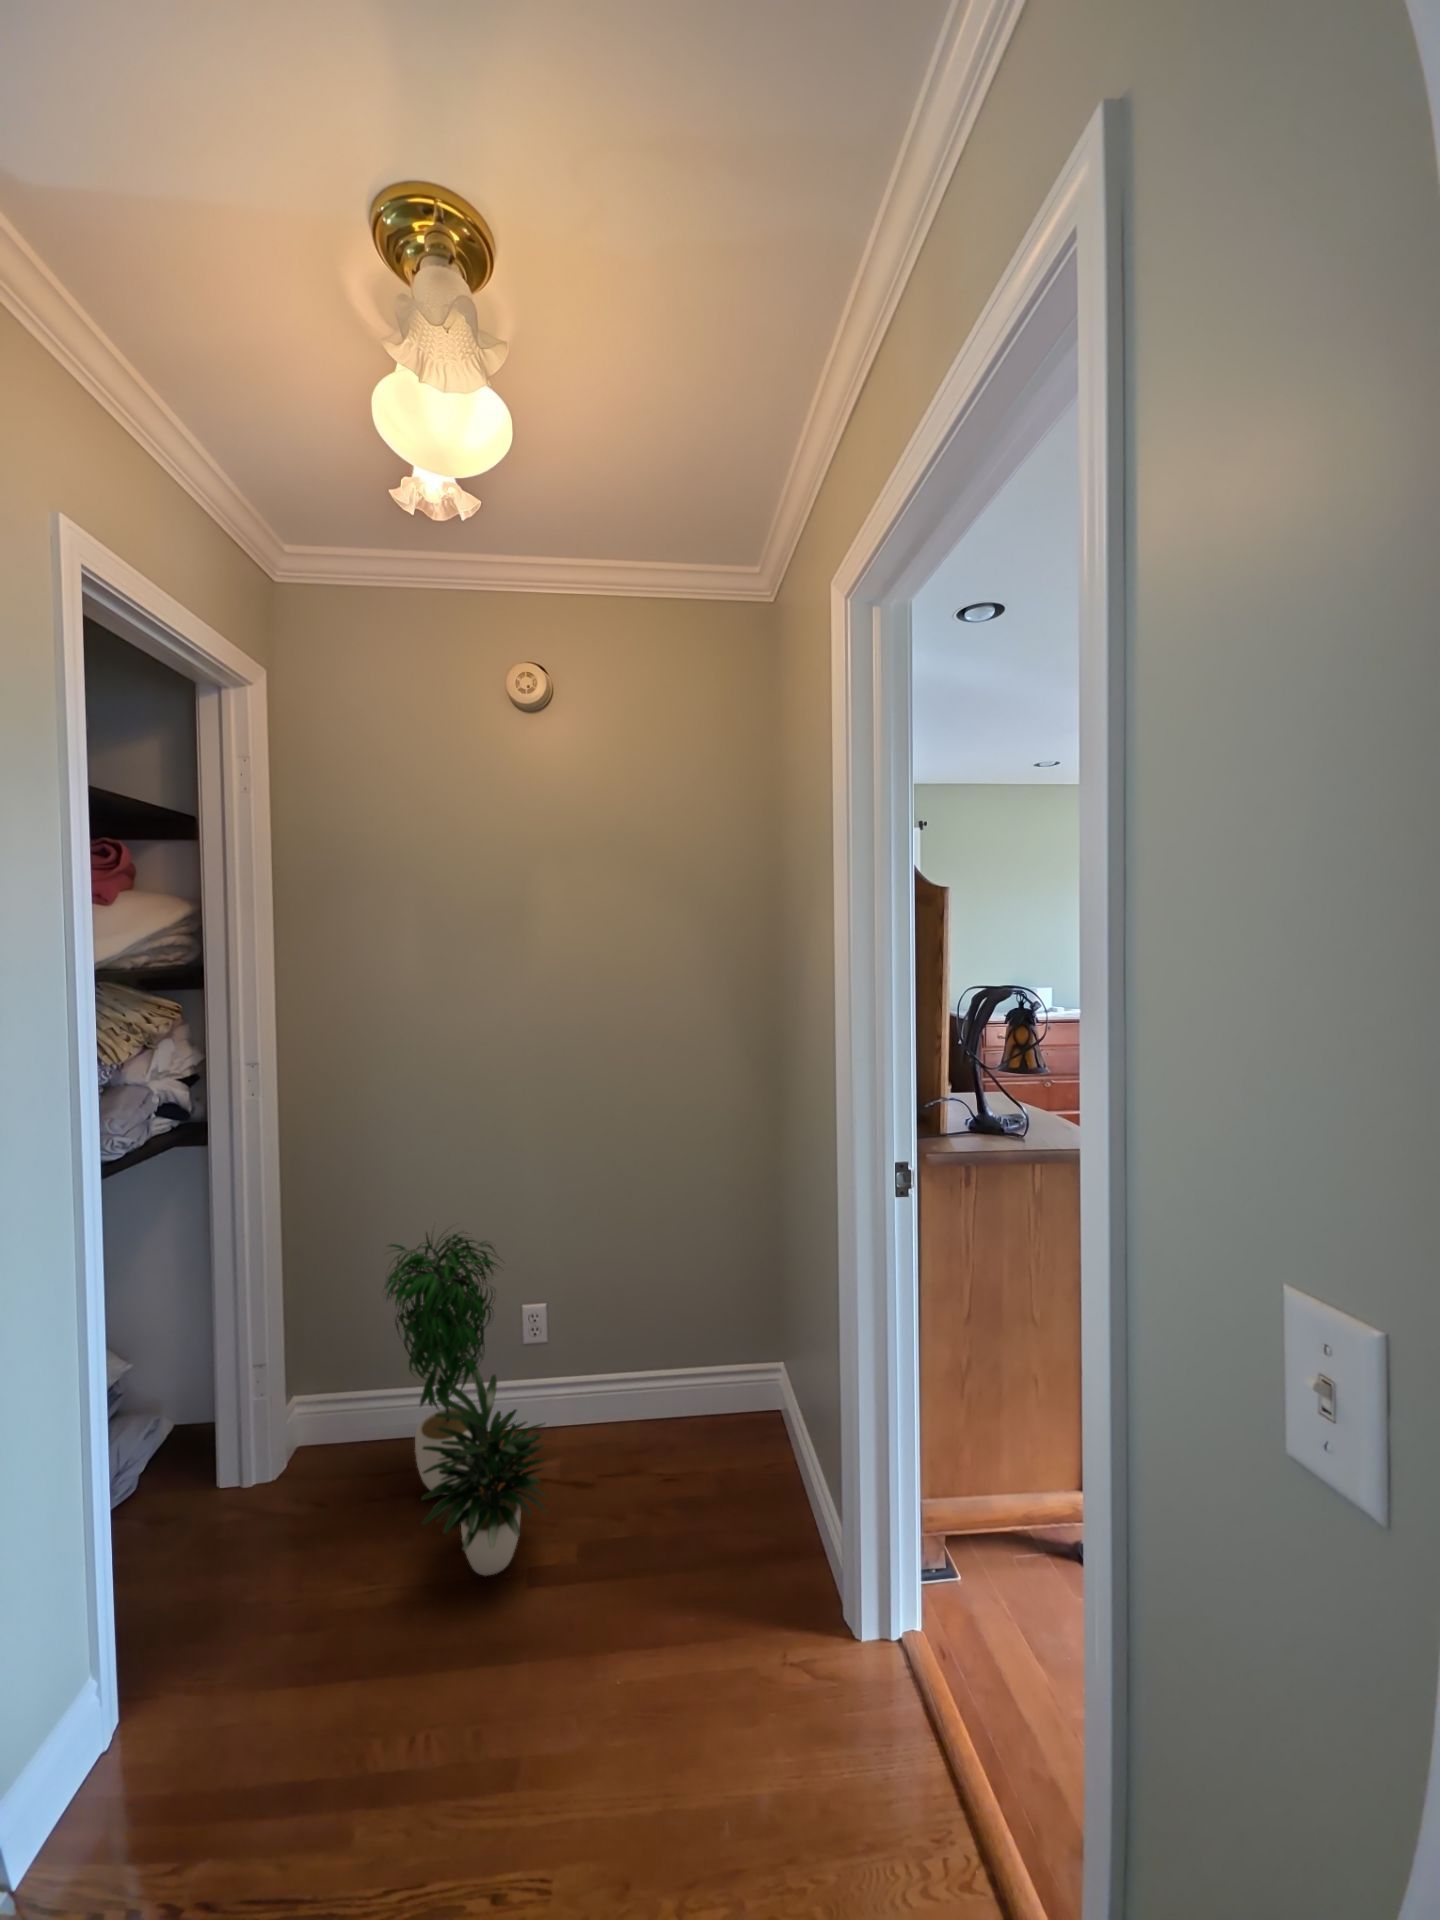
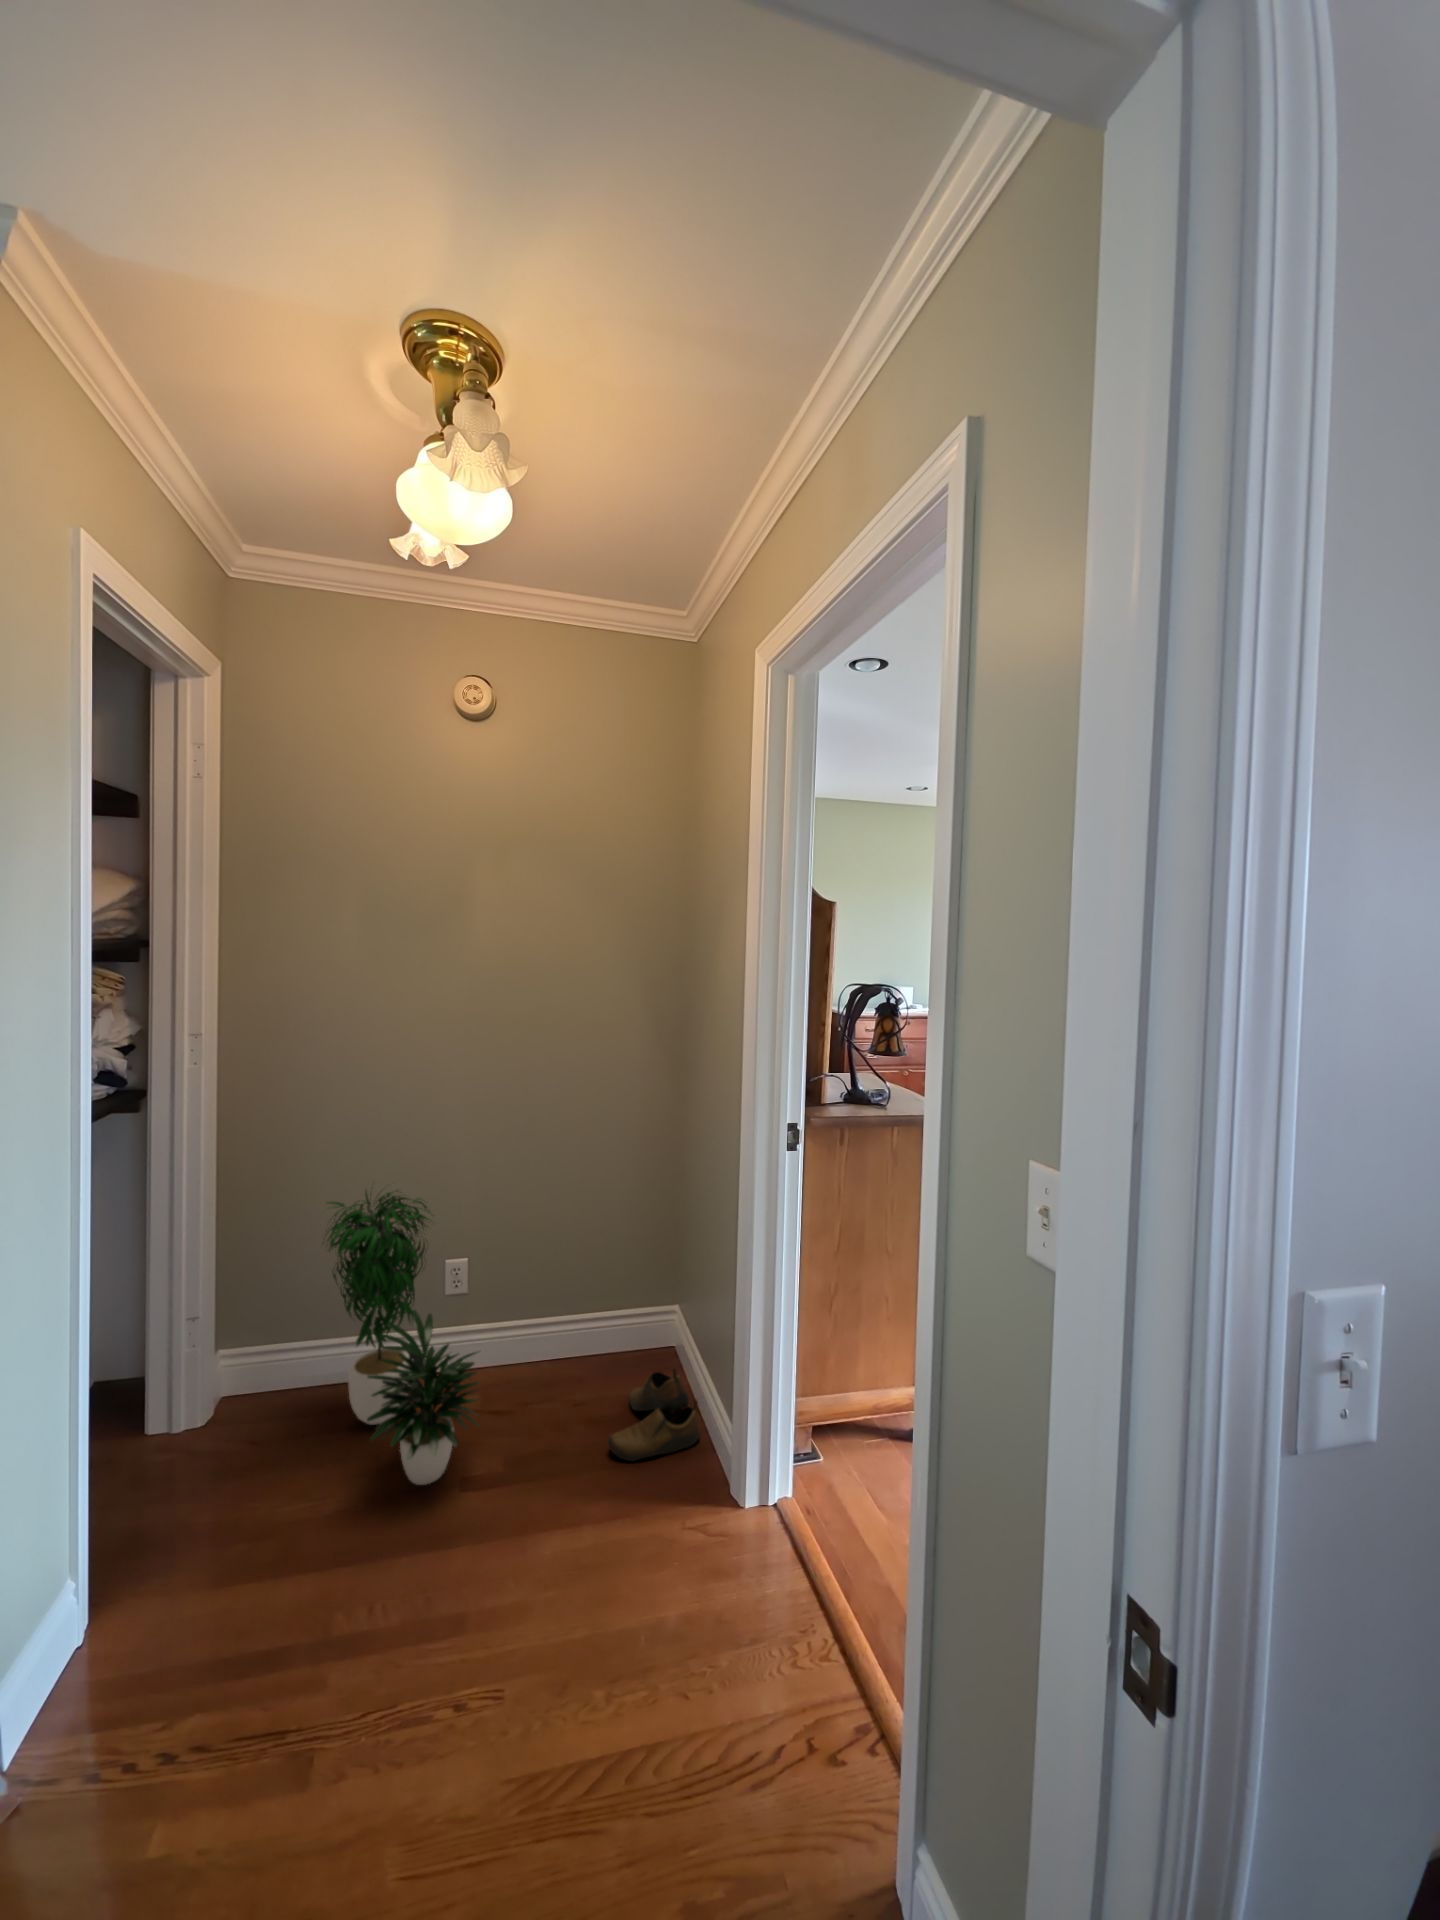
shoe: none [697,1450,806,1564] -> present [608,1368,700,1462]

